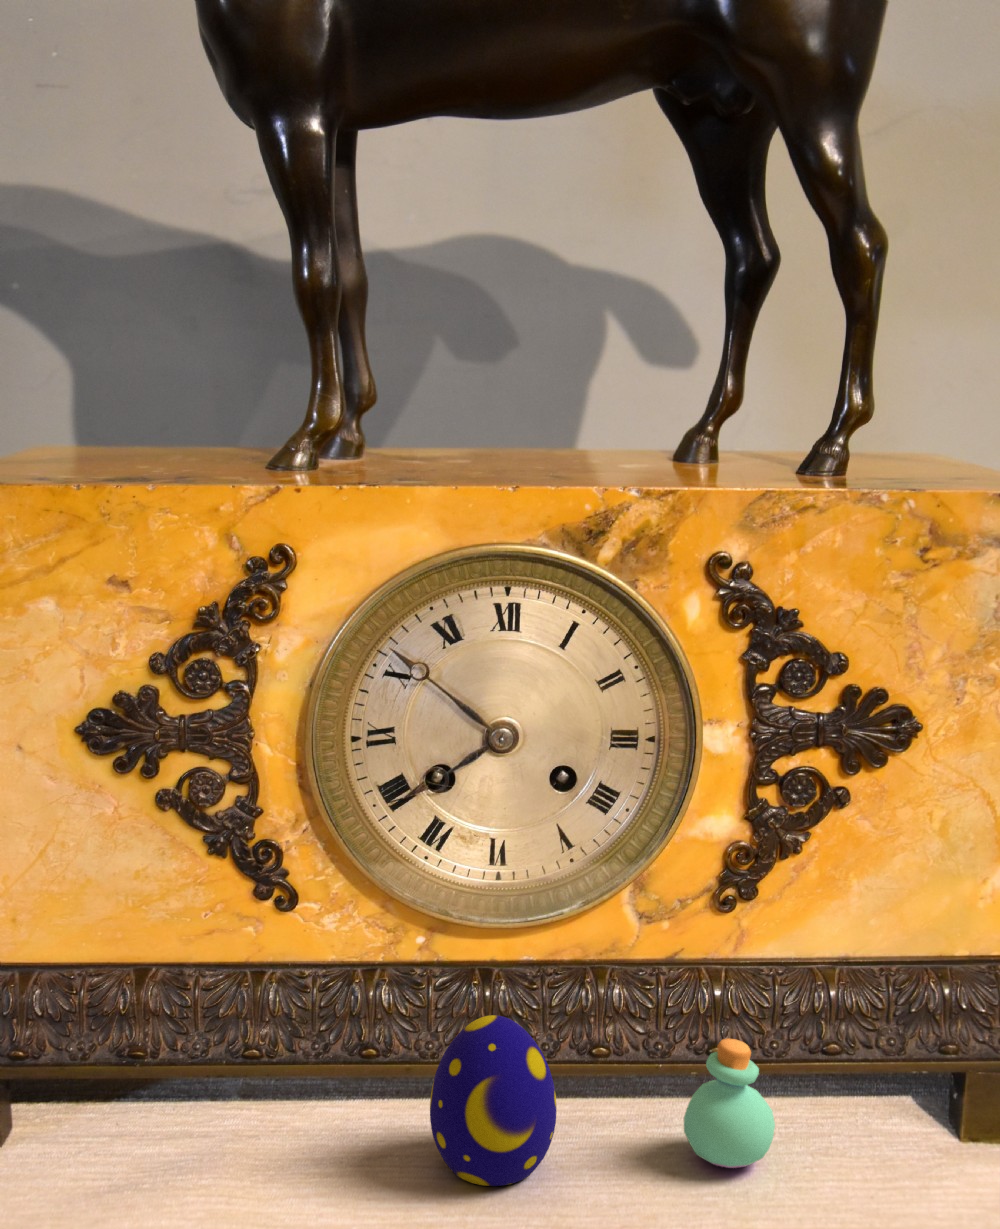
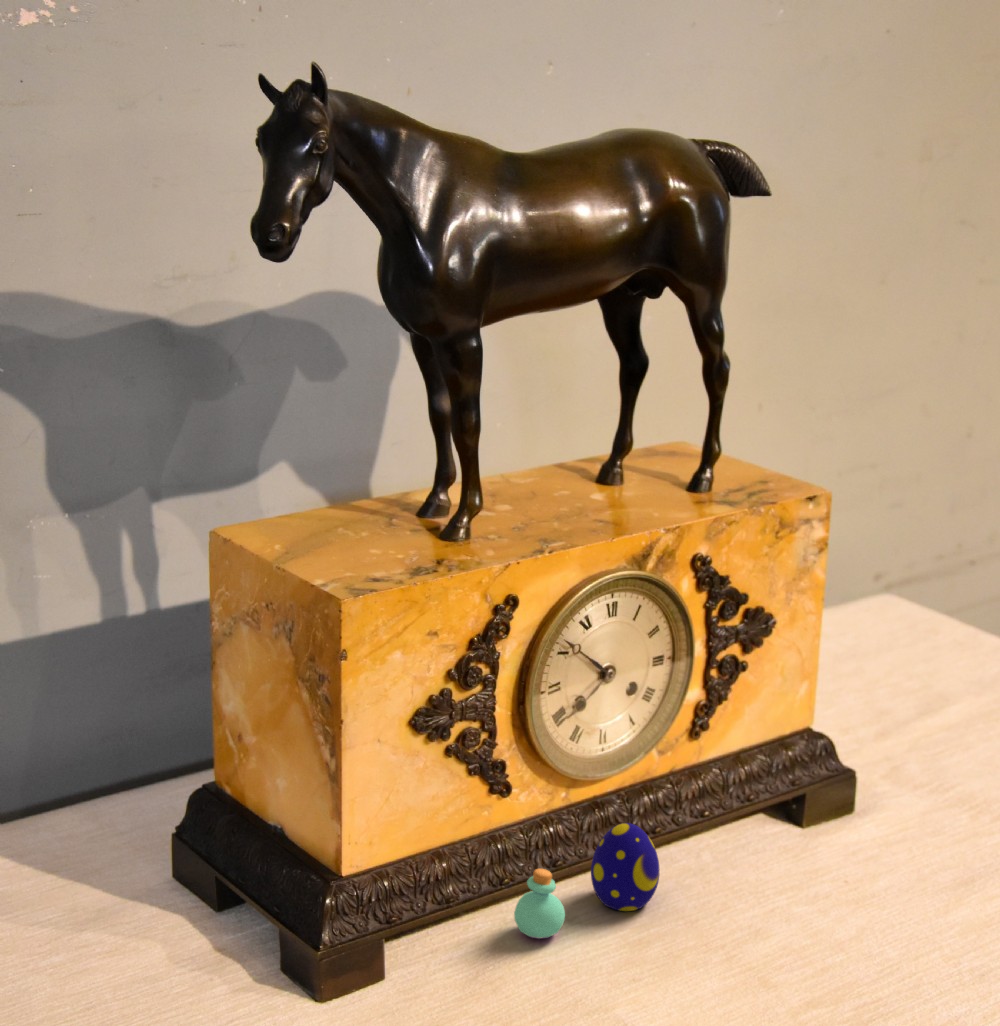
perfume bottle: present [684,1038,775,1168] -> present [514,869,565,939]

